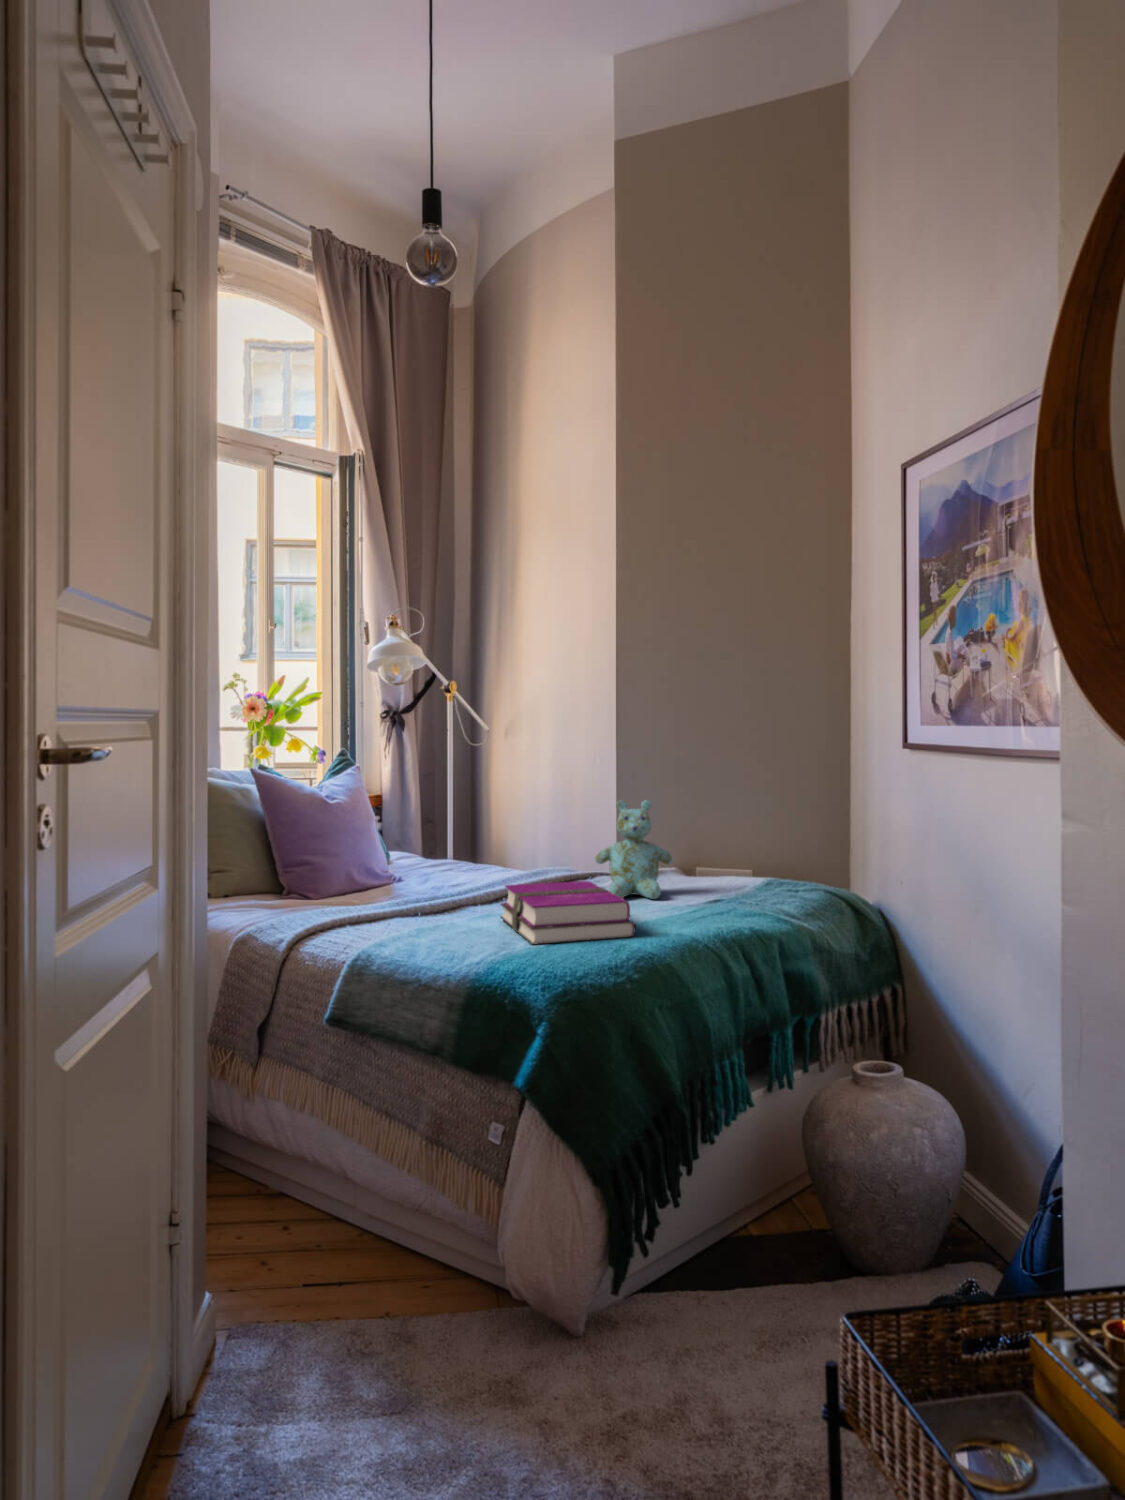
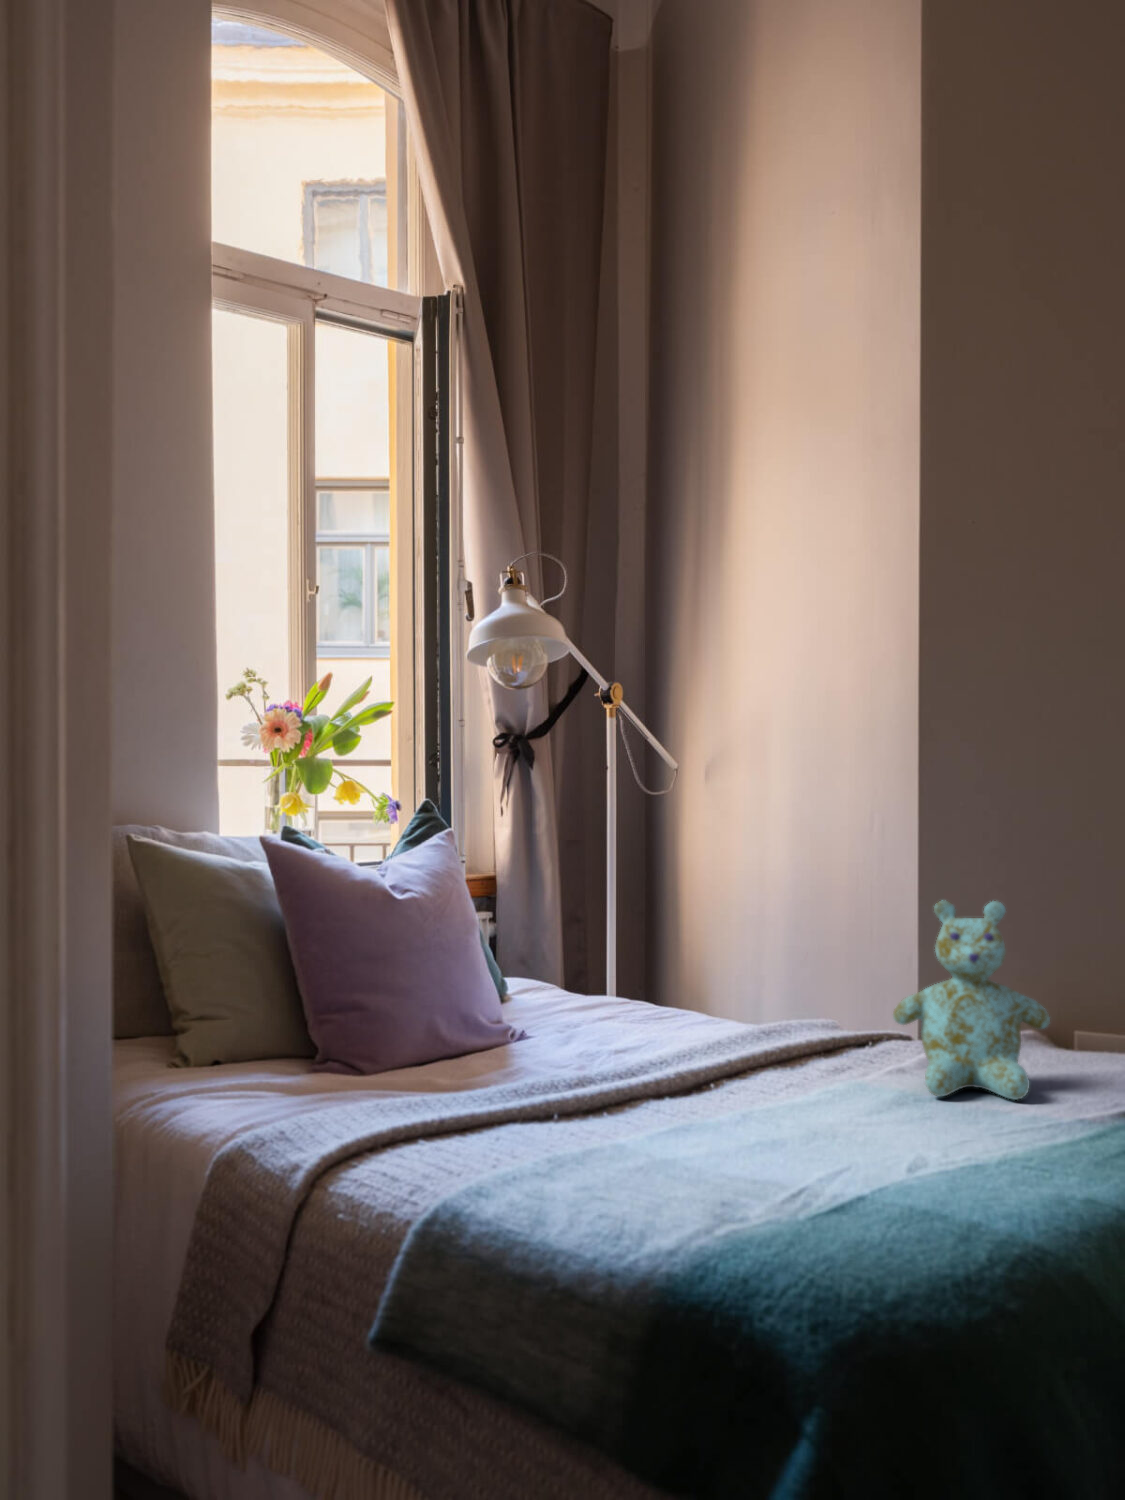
hardback book: present [500,881,635,945] -> none [712,1065,1000,1206]

